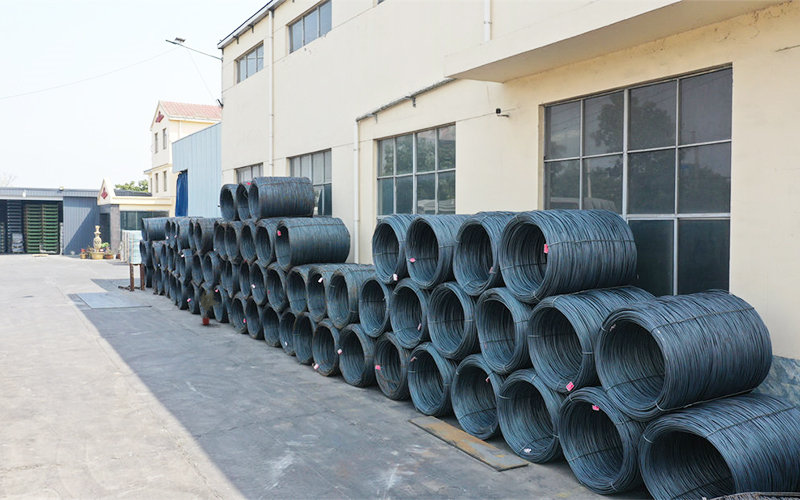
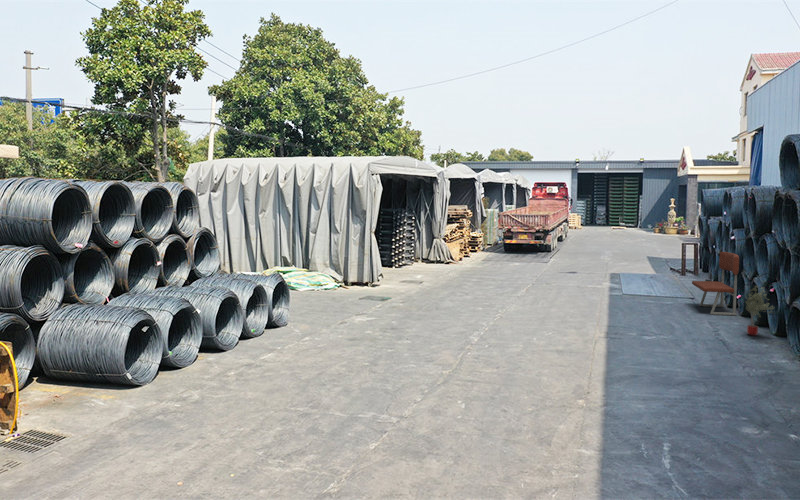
bench: none [153,267,189,316] -> present [692,252,739,315]

